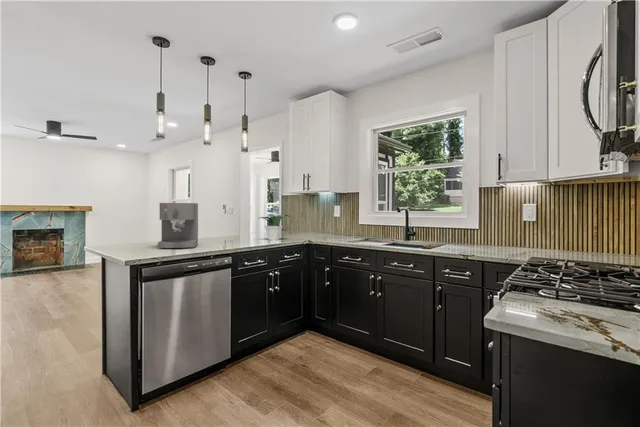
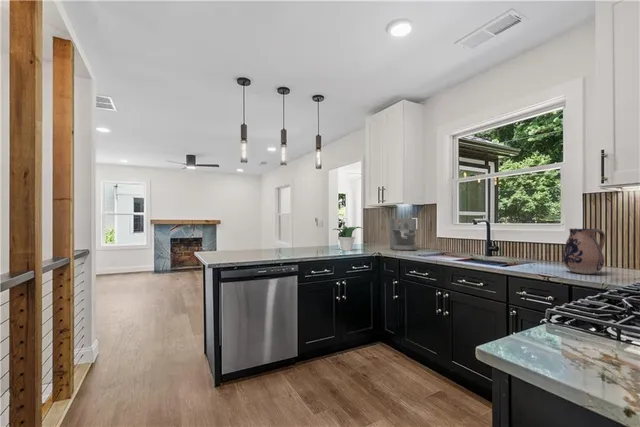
coffee maker: present [158,203,198,249] -> present [390,219,417,250]
ceramic pitcher: none [471,216,500,253] -> present [562,229,605,274]

